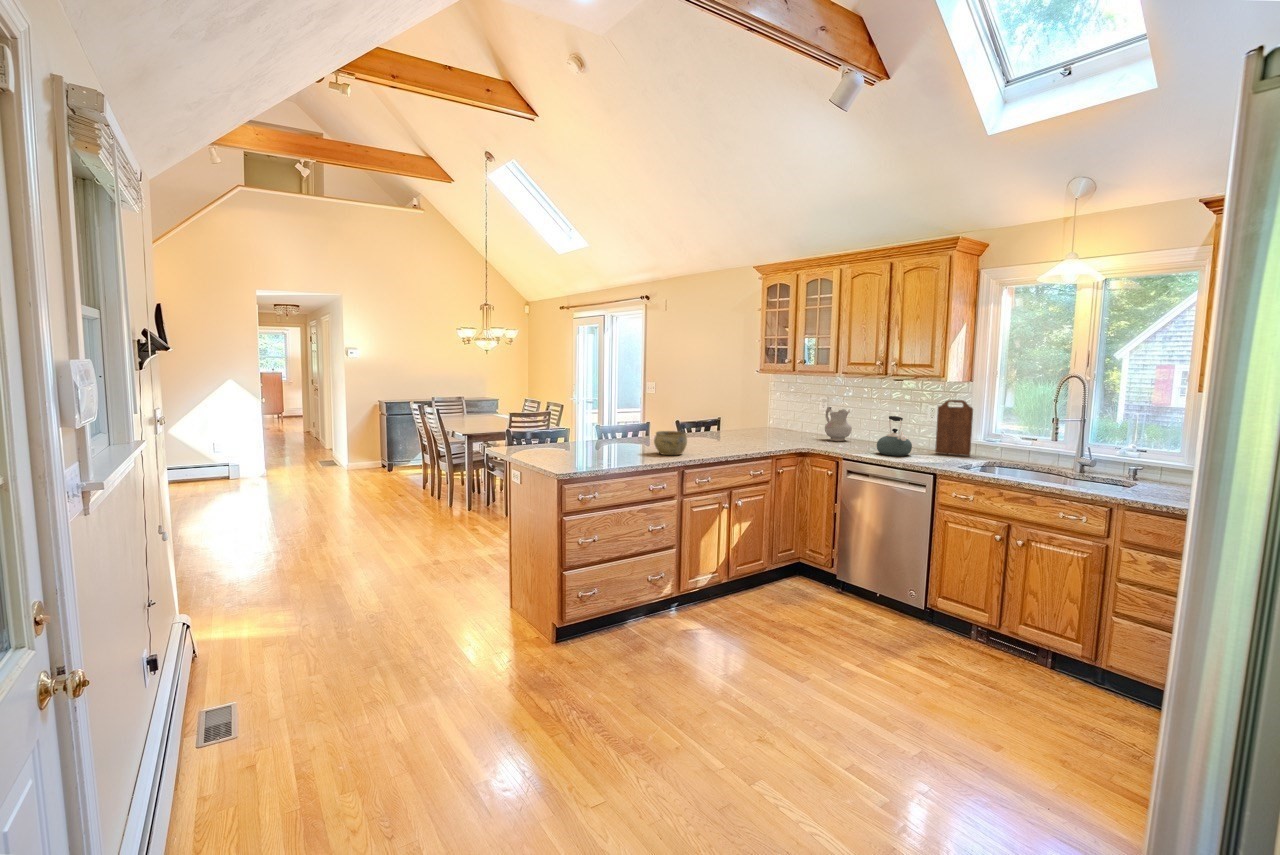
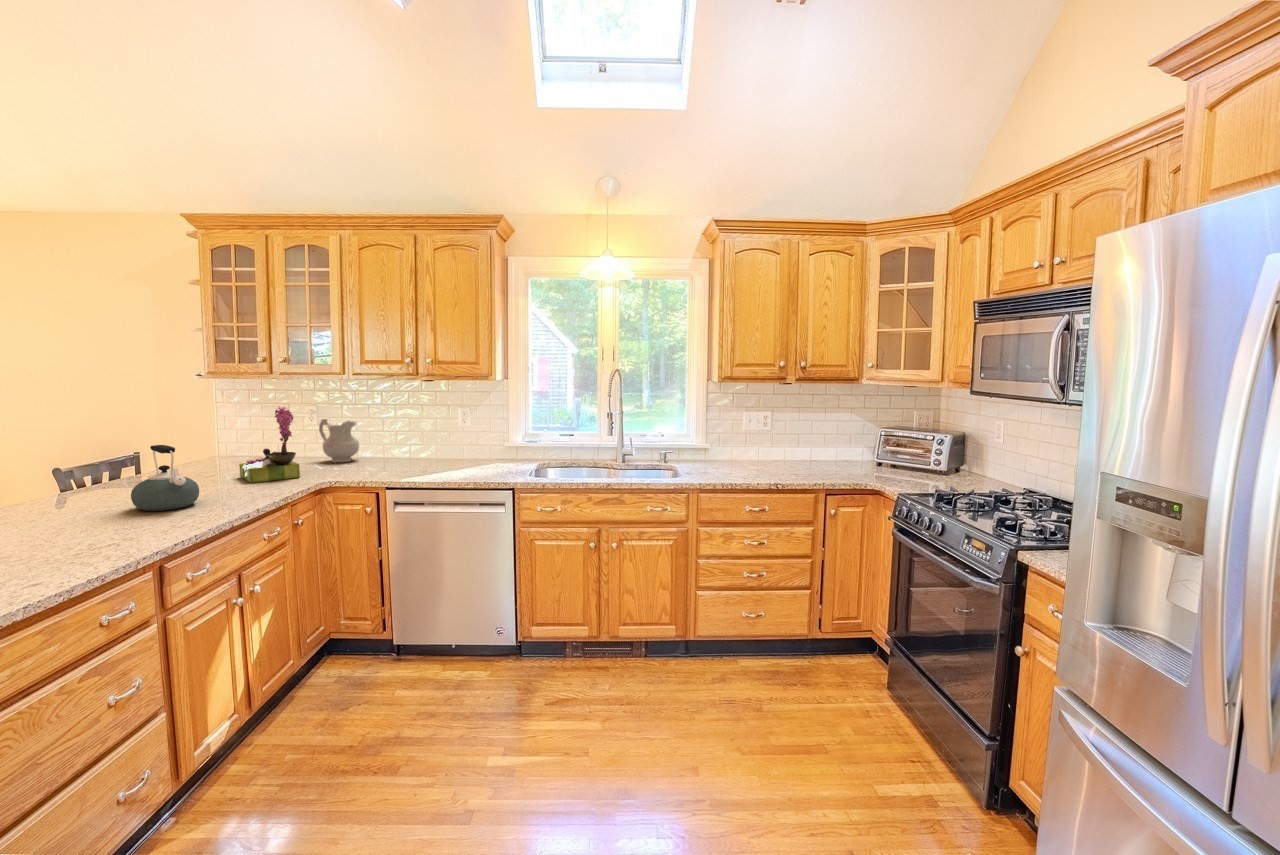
flower arrangement: none [762,394,800,445] -> present [239,407,300,483]
cutting board: present [935,400,973,456] -> none [476,402,512,462]
kettle: present [877,416,912,456] -> present [131,445,199,511]
ceramic bowl: present [654,431,687,455] -> none [62,494,147,546]

